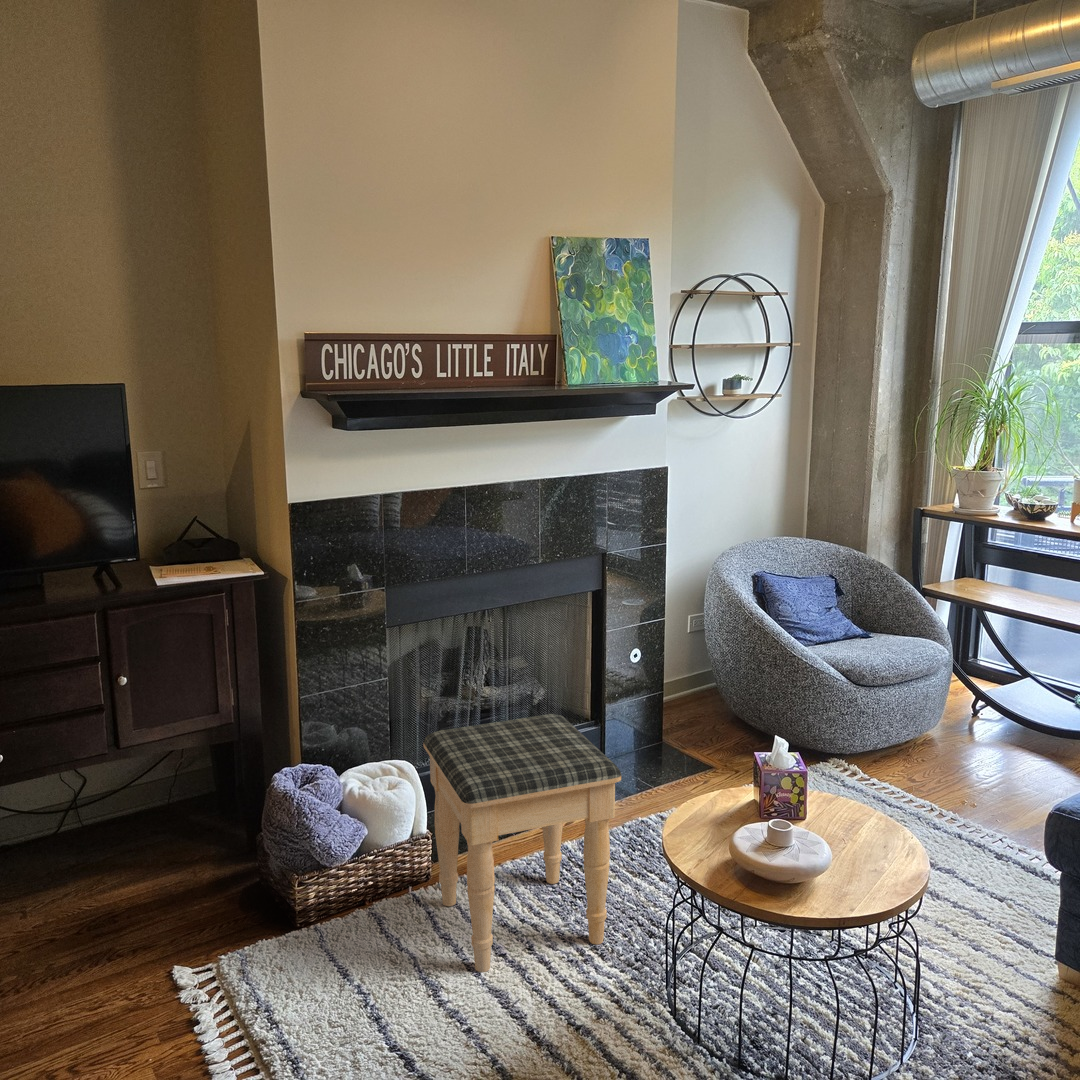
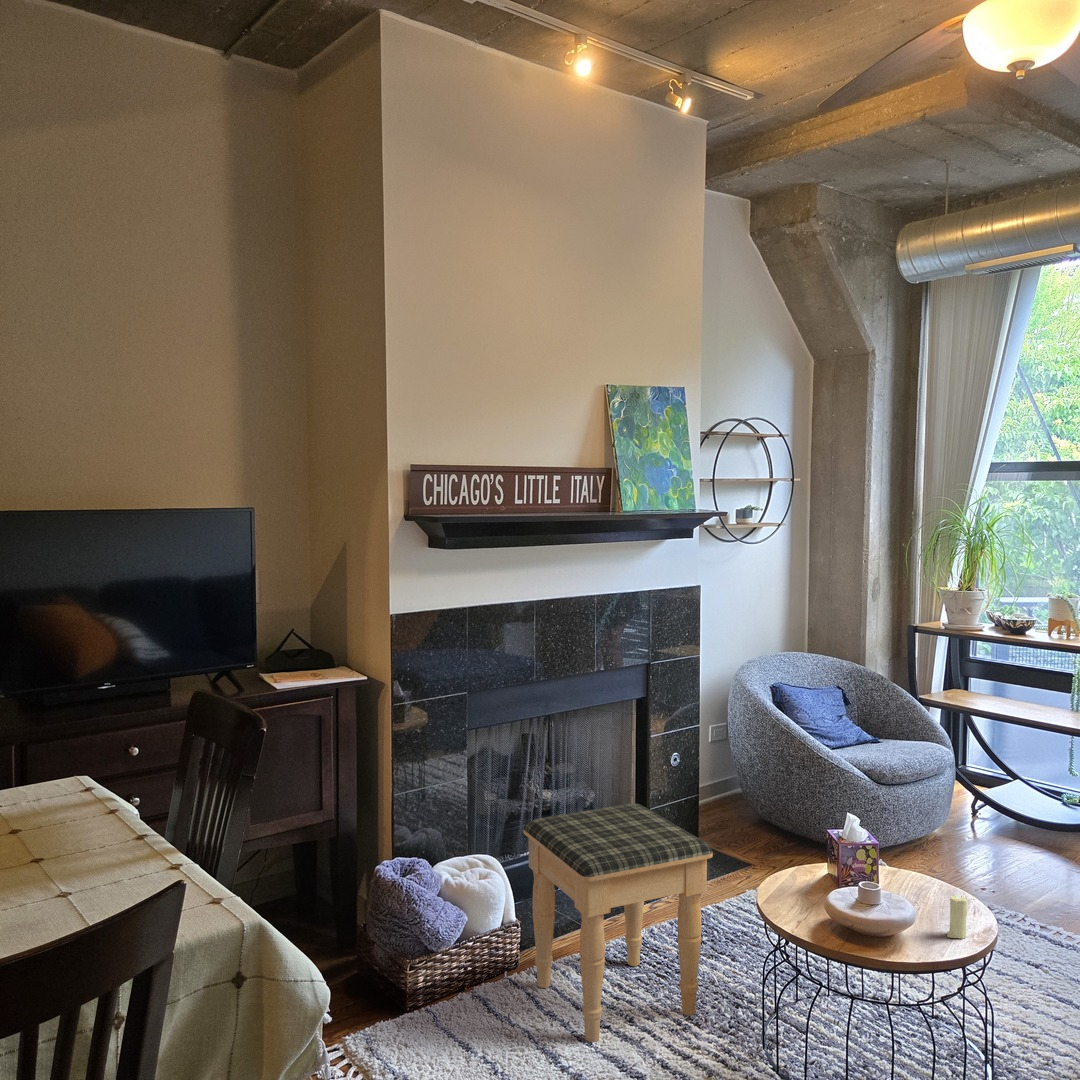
candle: none [863,834,889,890] -> present [947,888,967,938]

